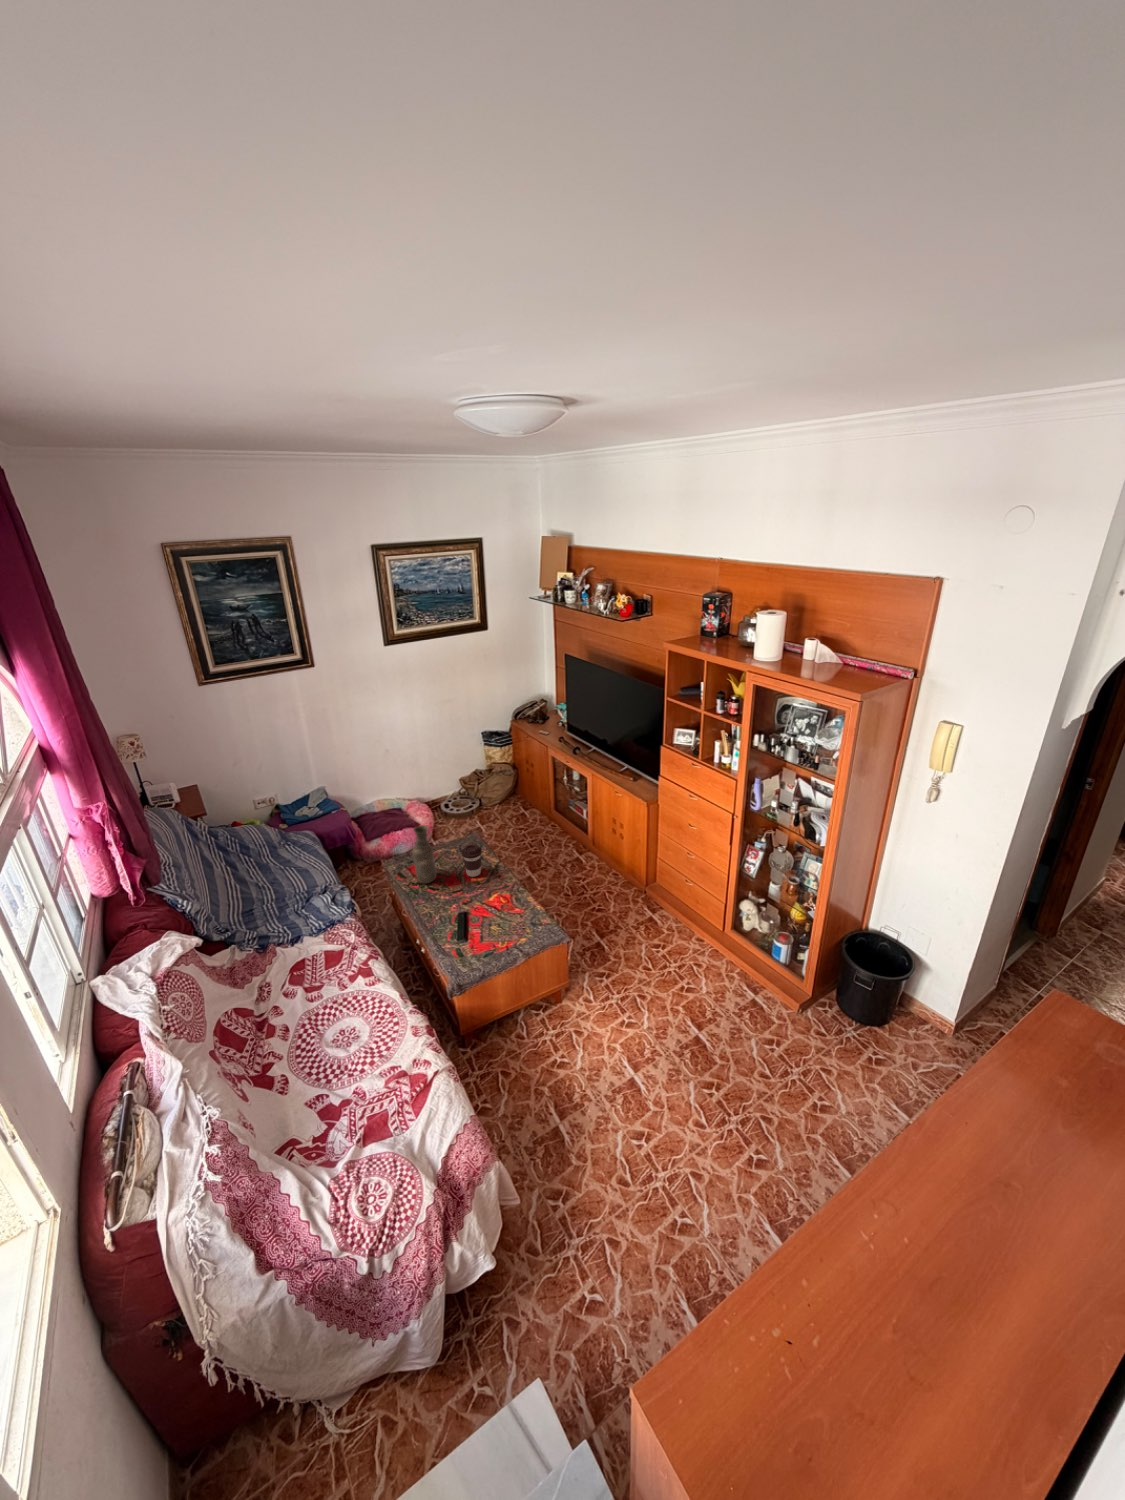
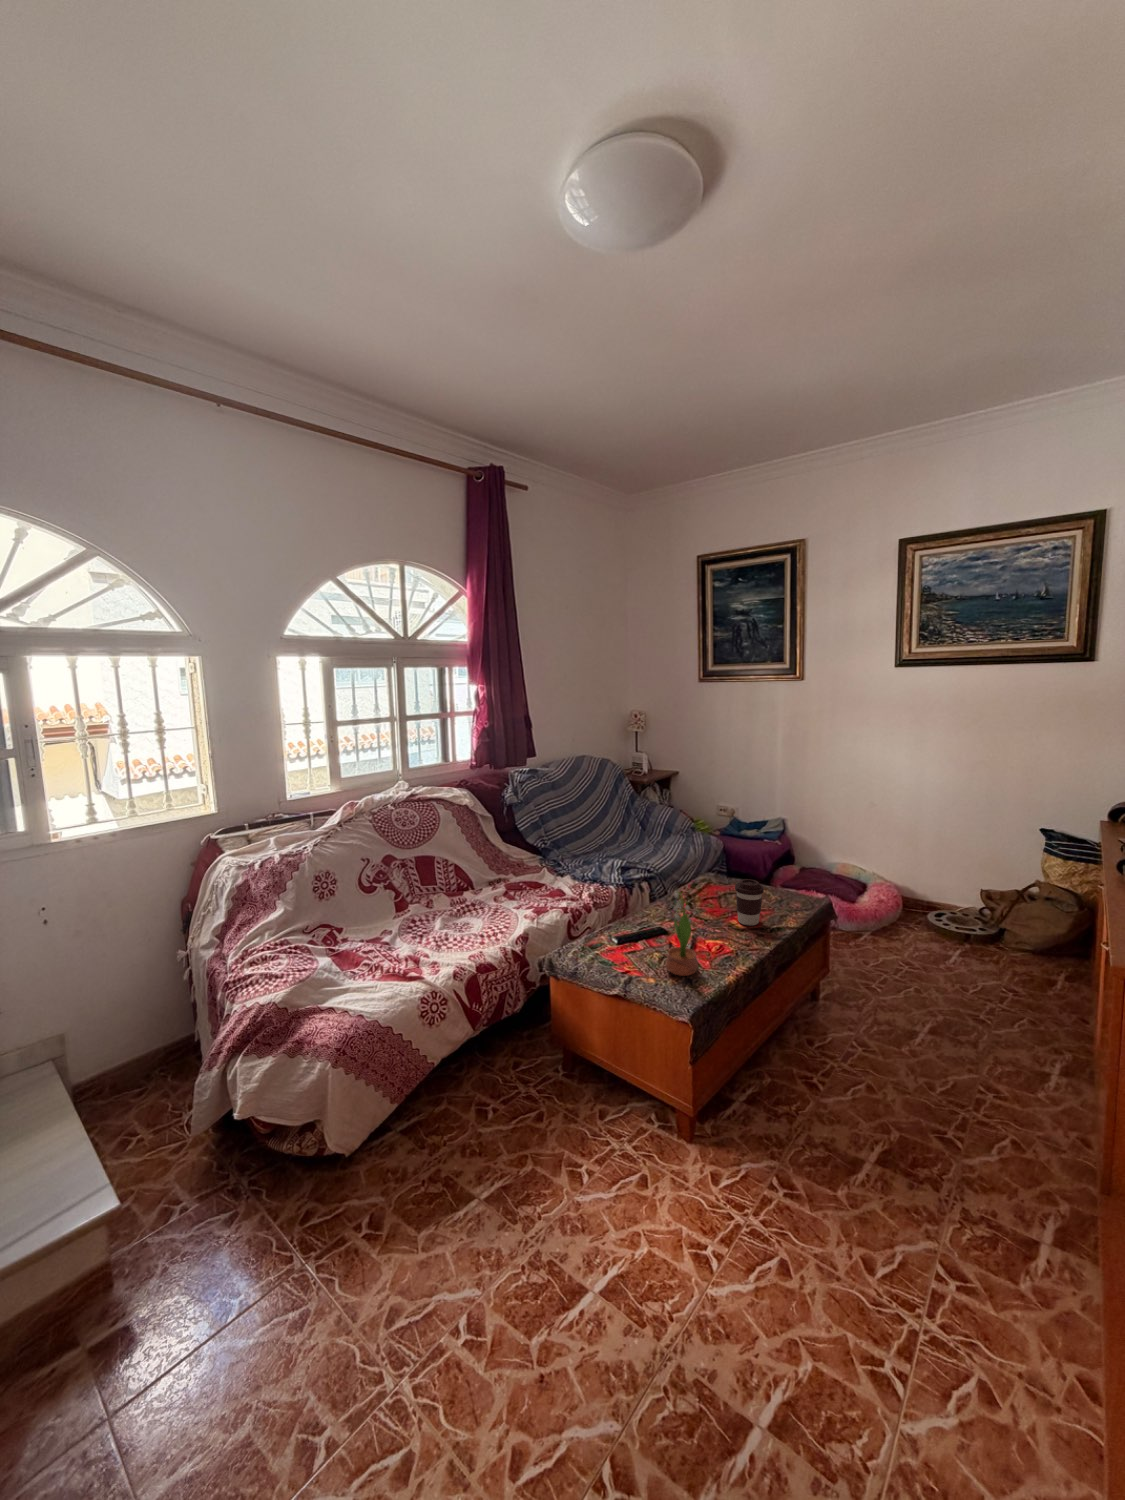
vase: present [412,825,437,883] -> none [691,826,720,904]
potted flower: none [493,877,522,929] -> present [666,893,698,976]

